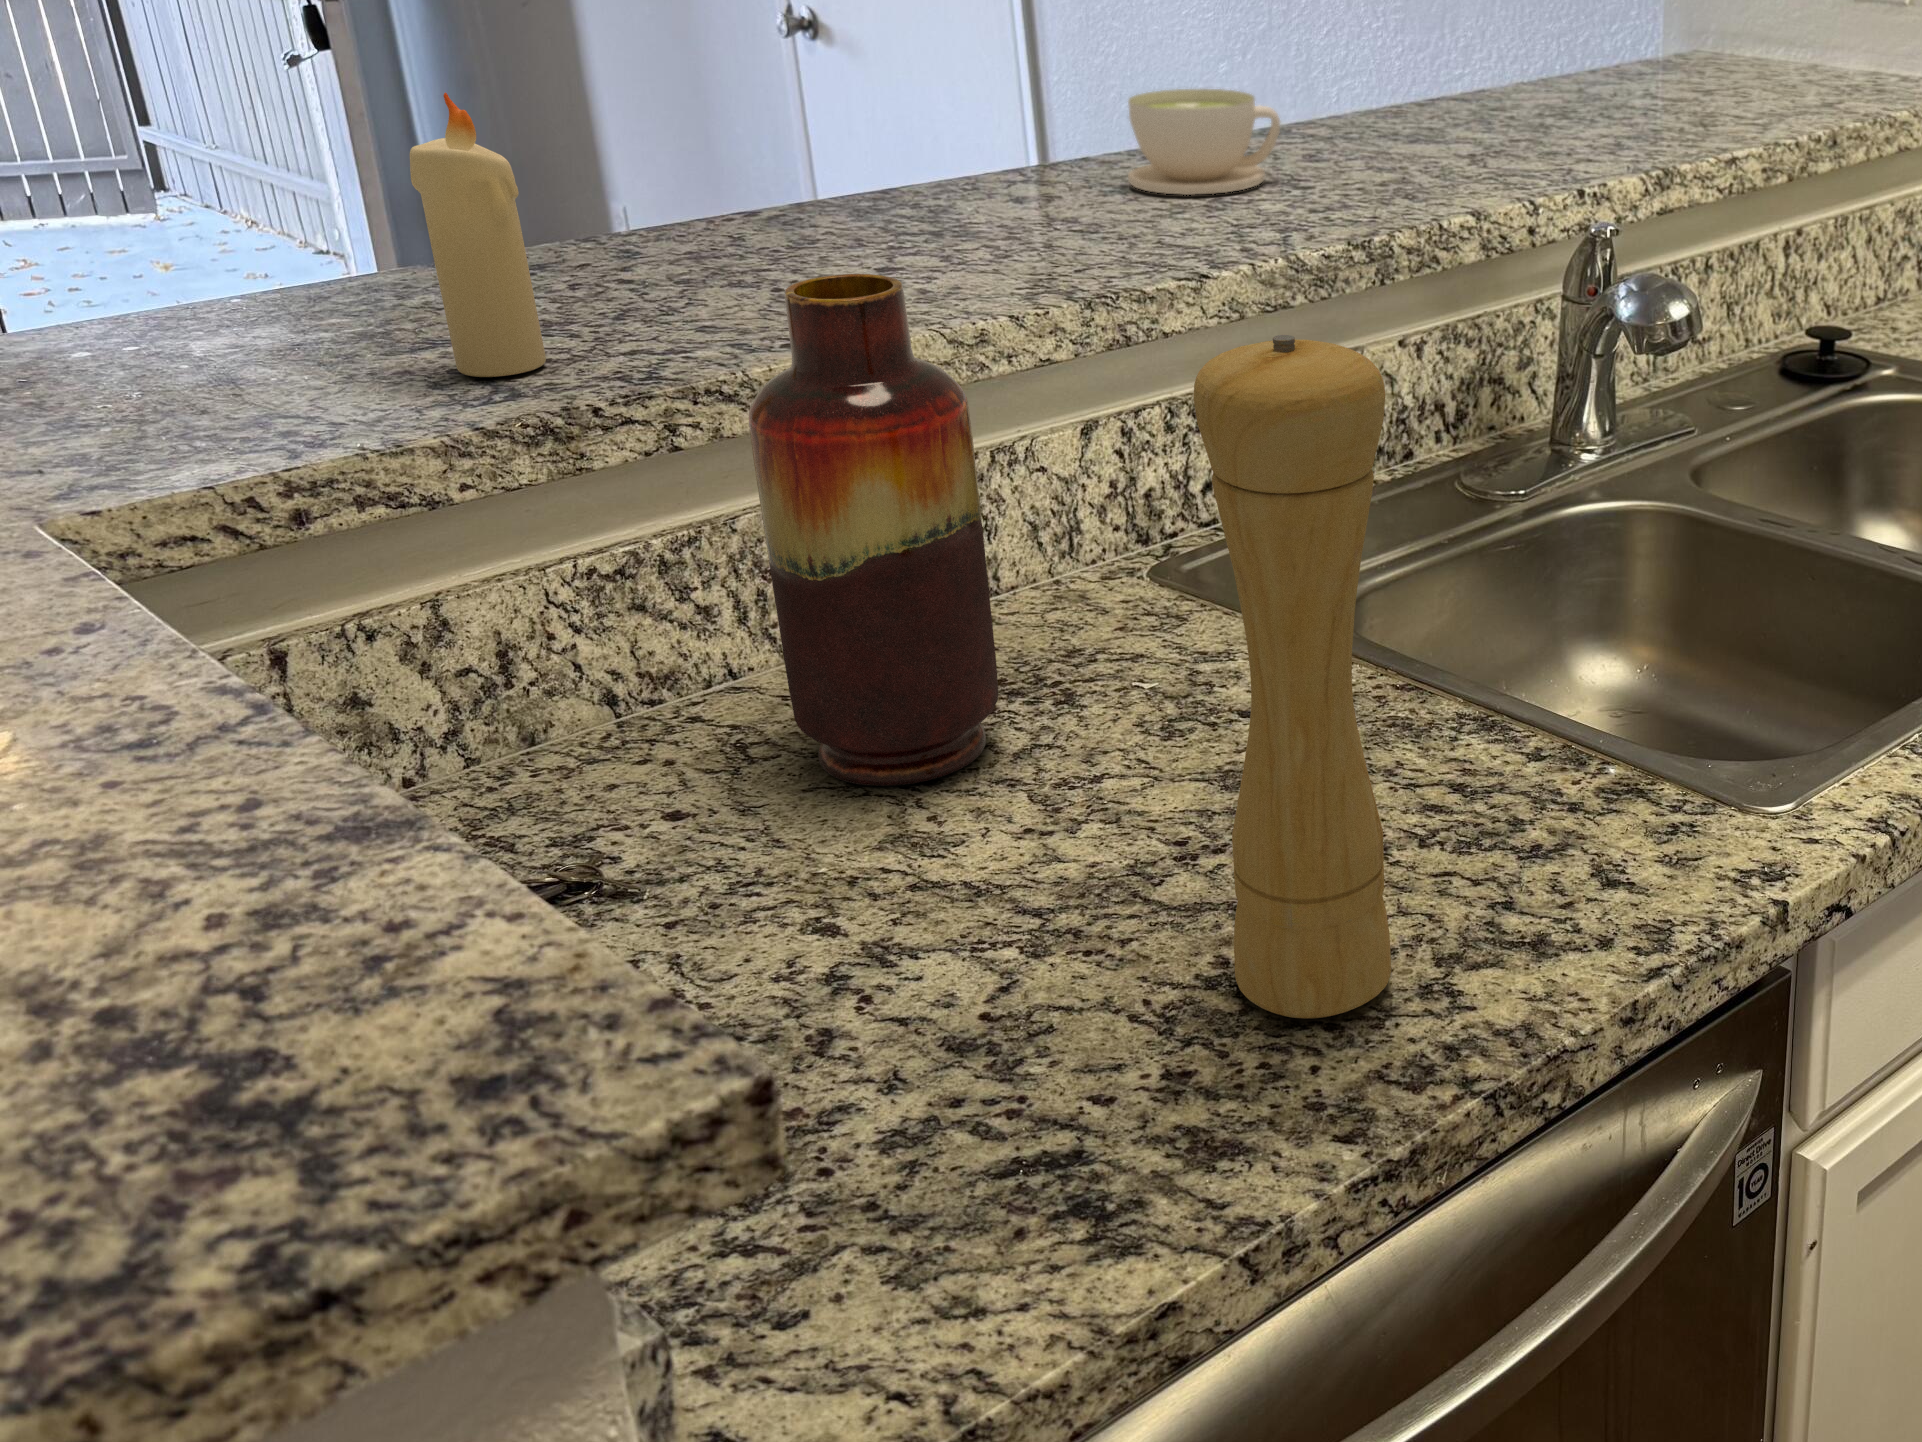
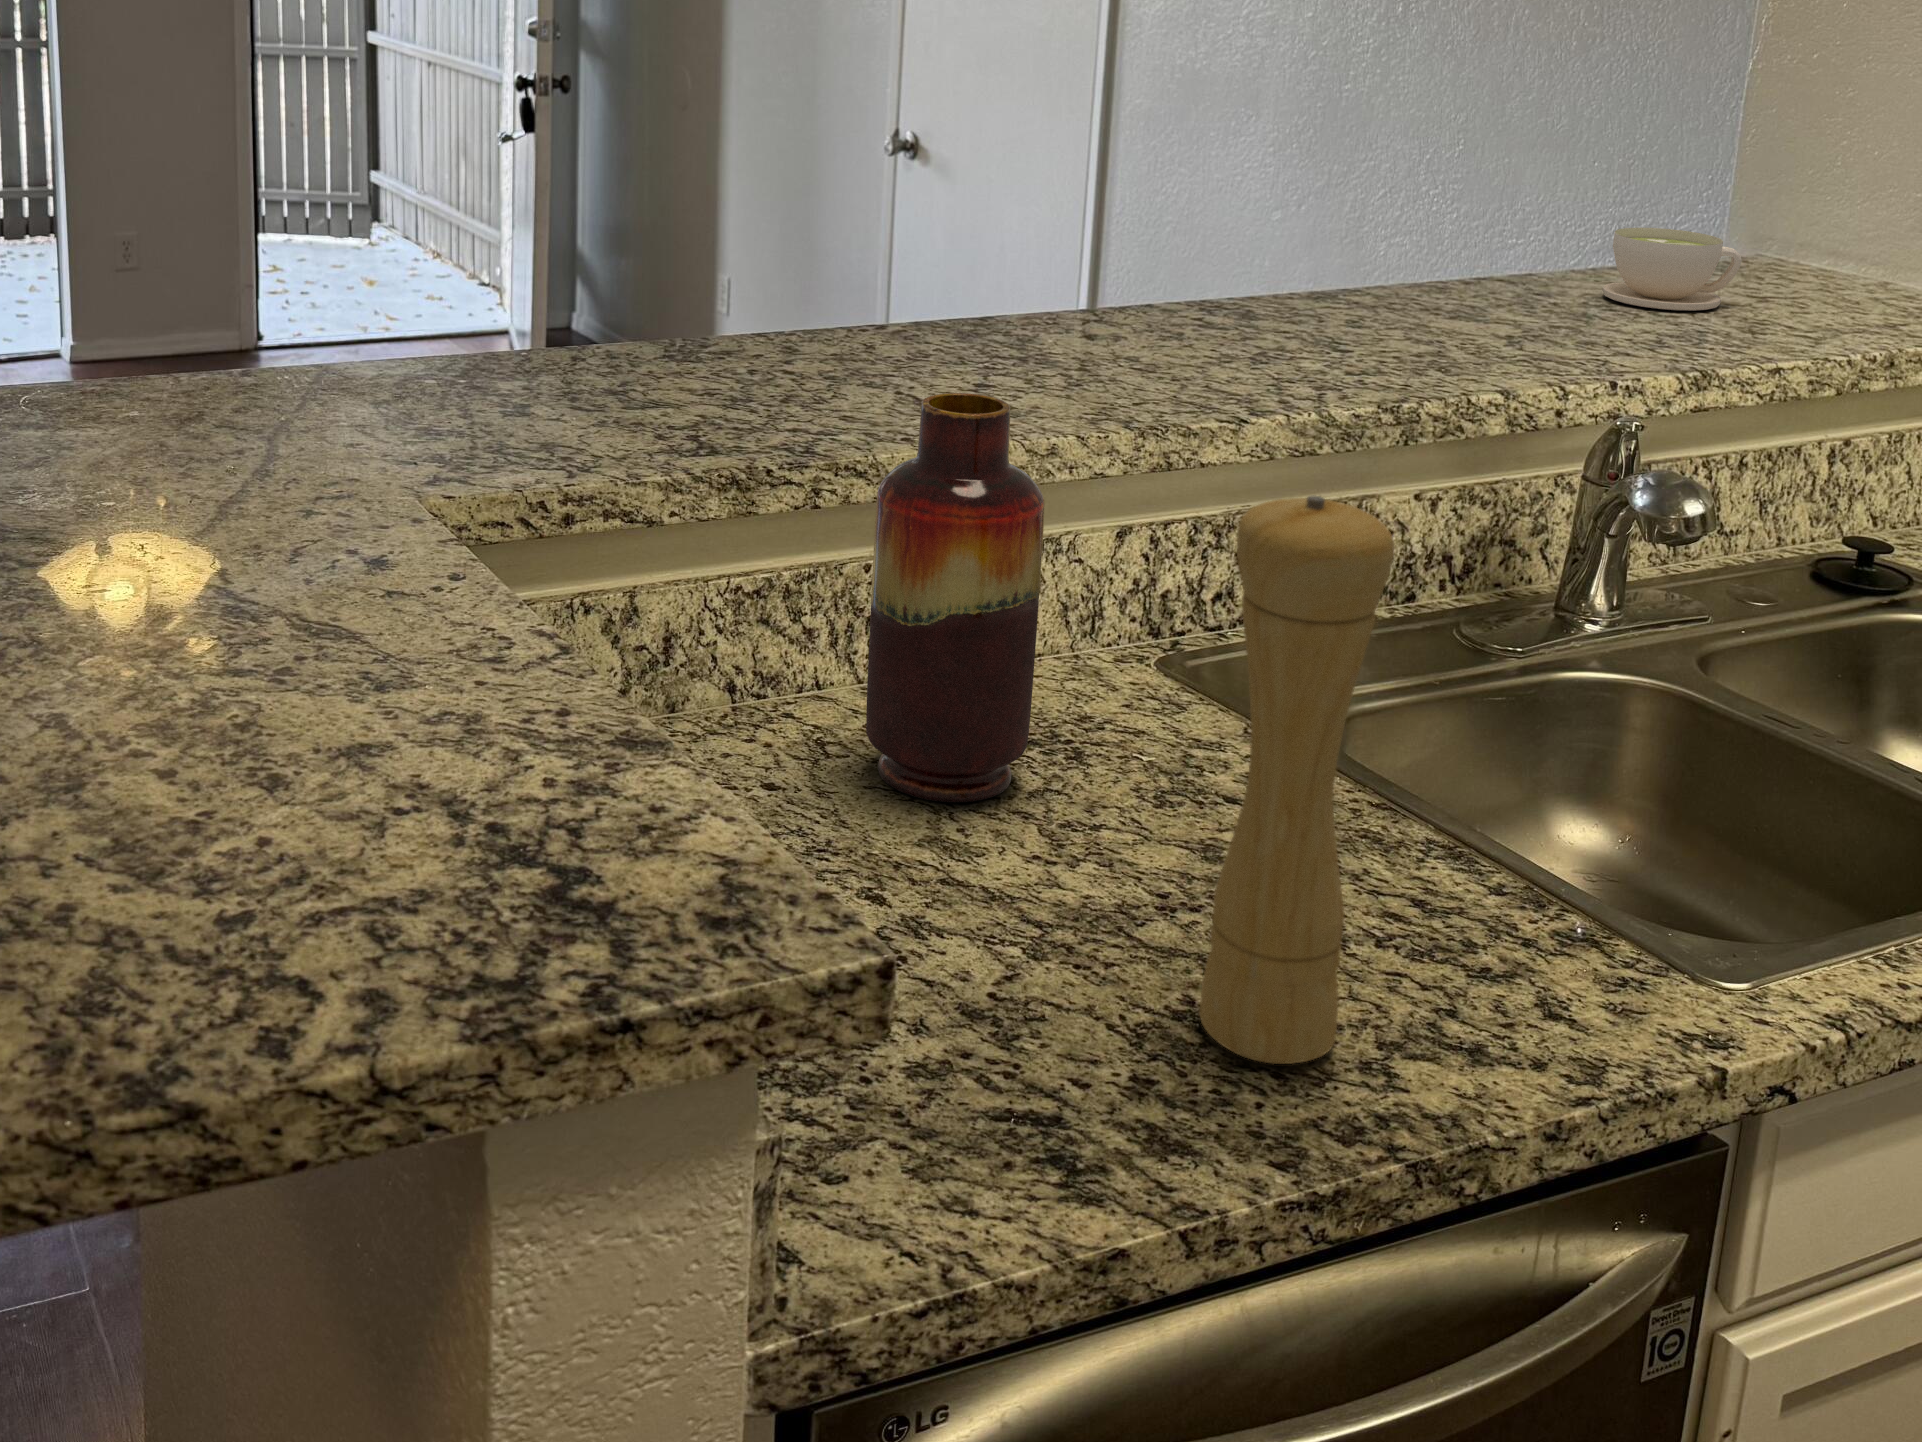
coffee cup: present [1128,89,1280,195] -> present [1602,228,1742,311]
candle: present [410,93,546,377] -> none [667,227,736,433]

